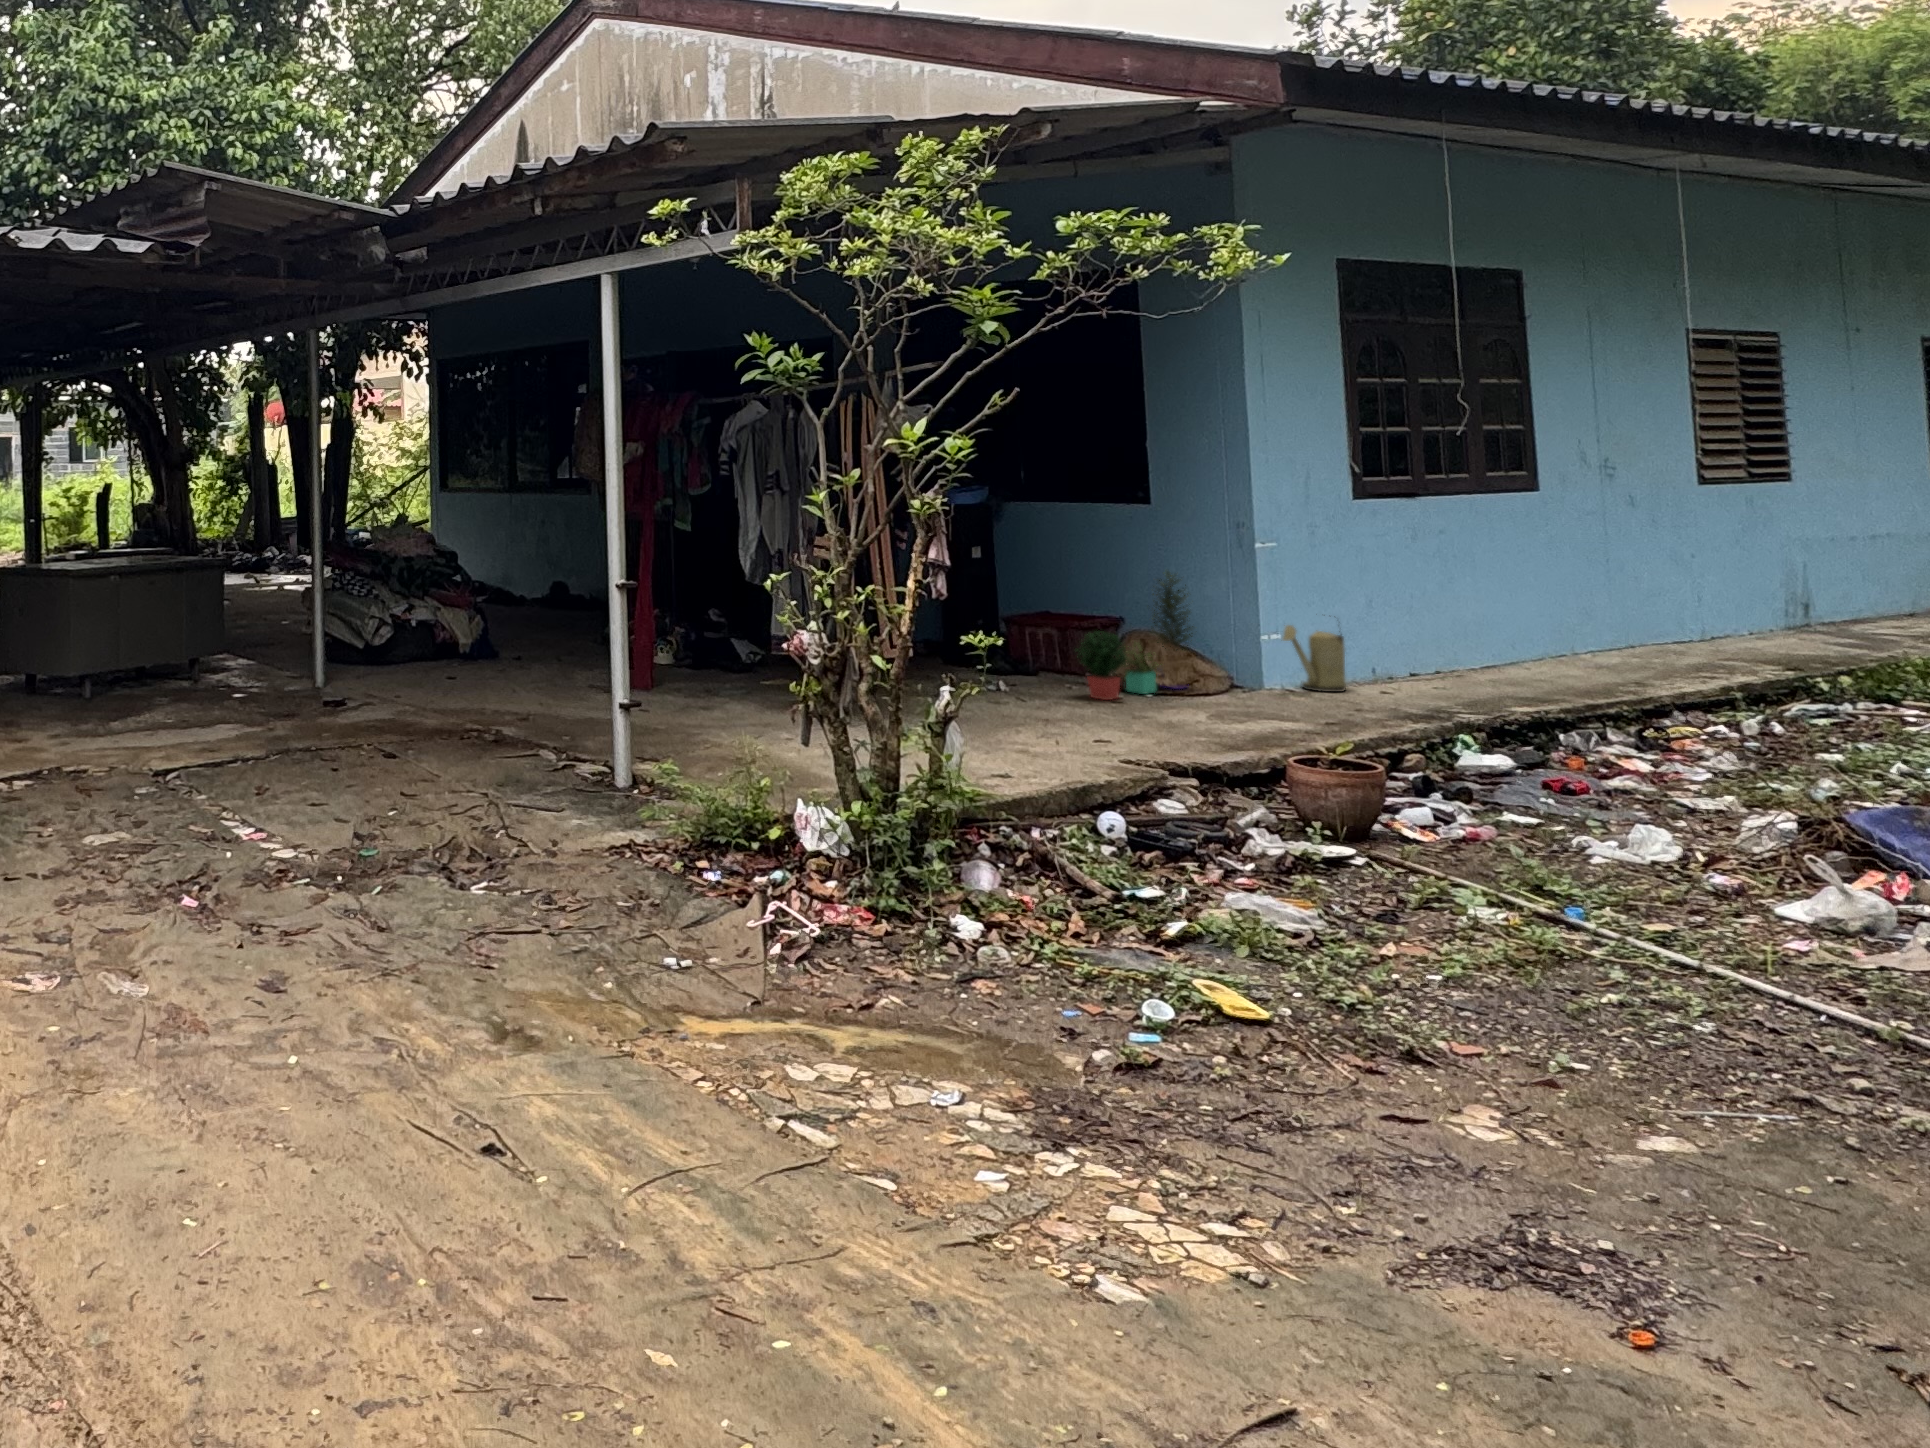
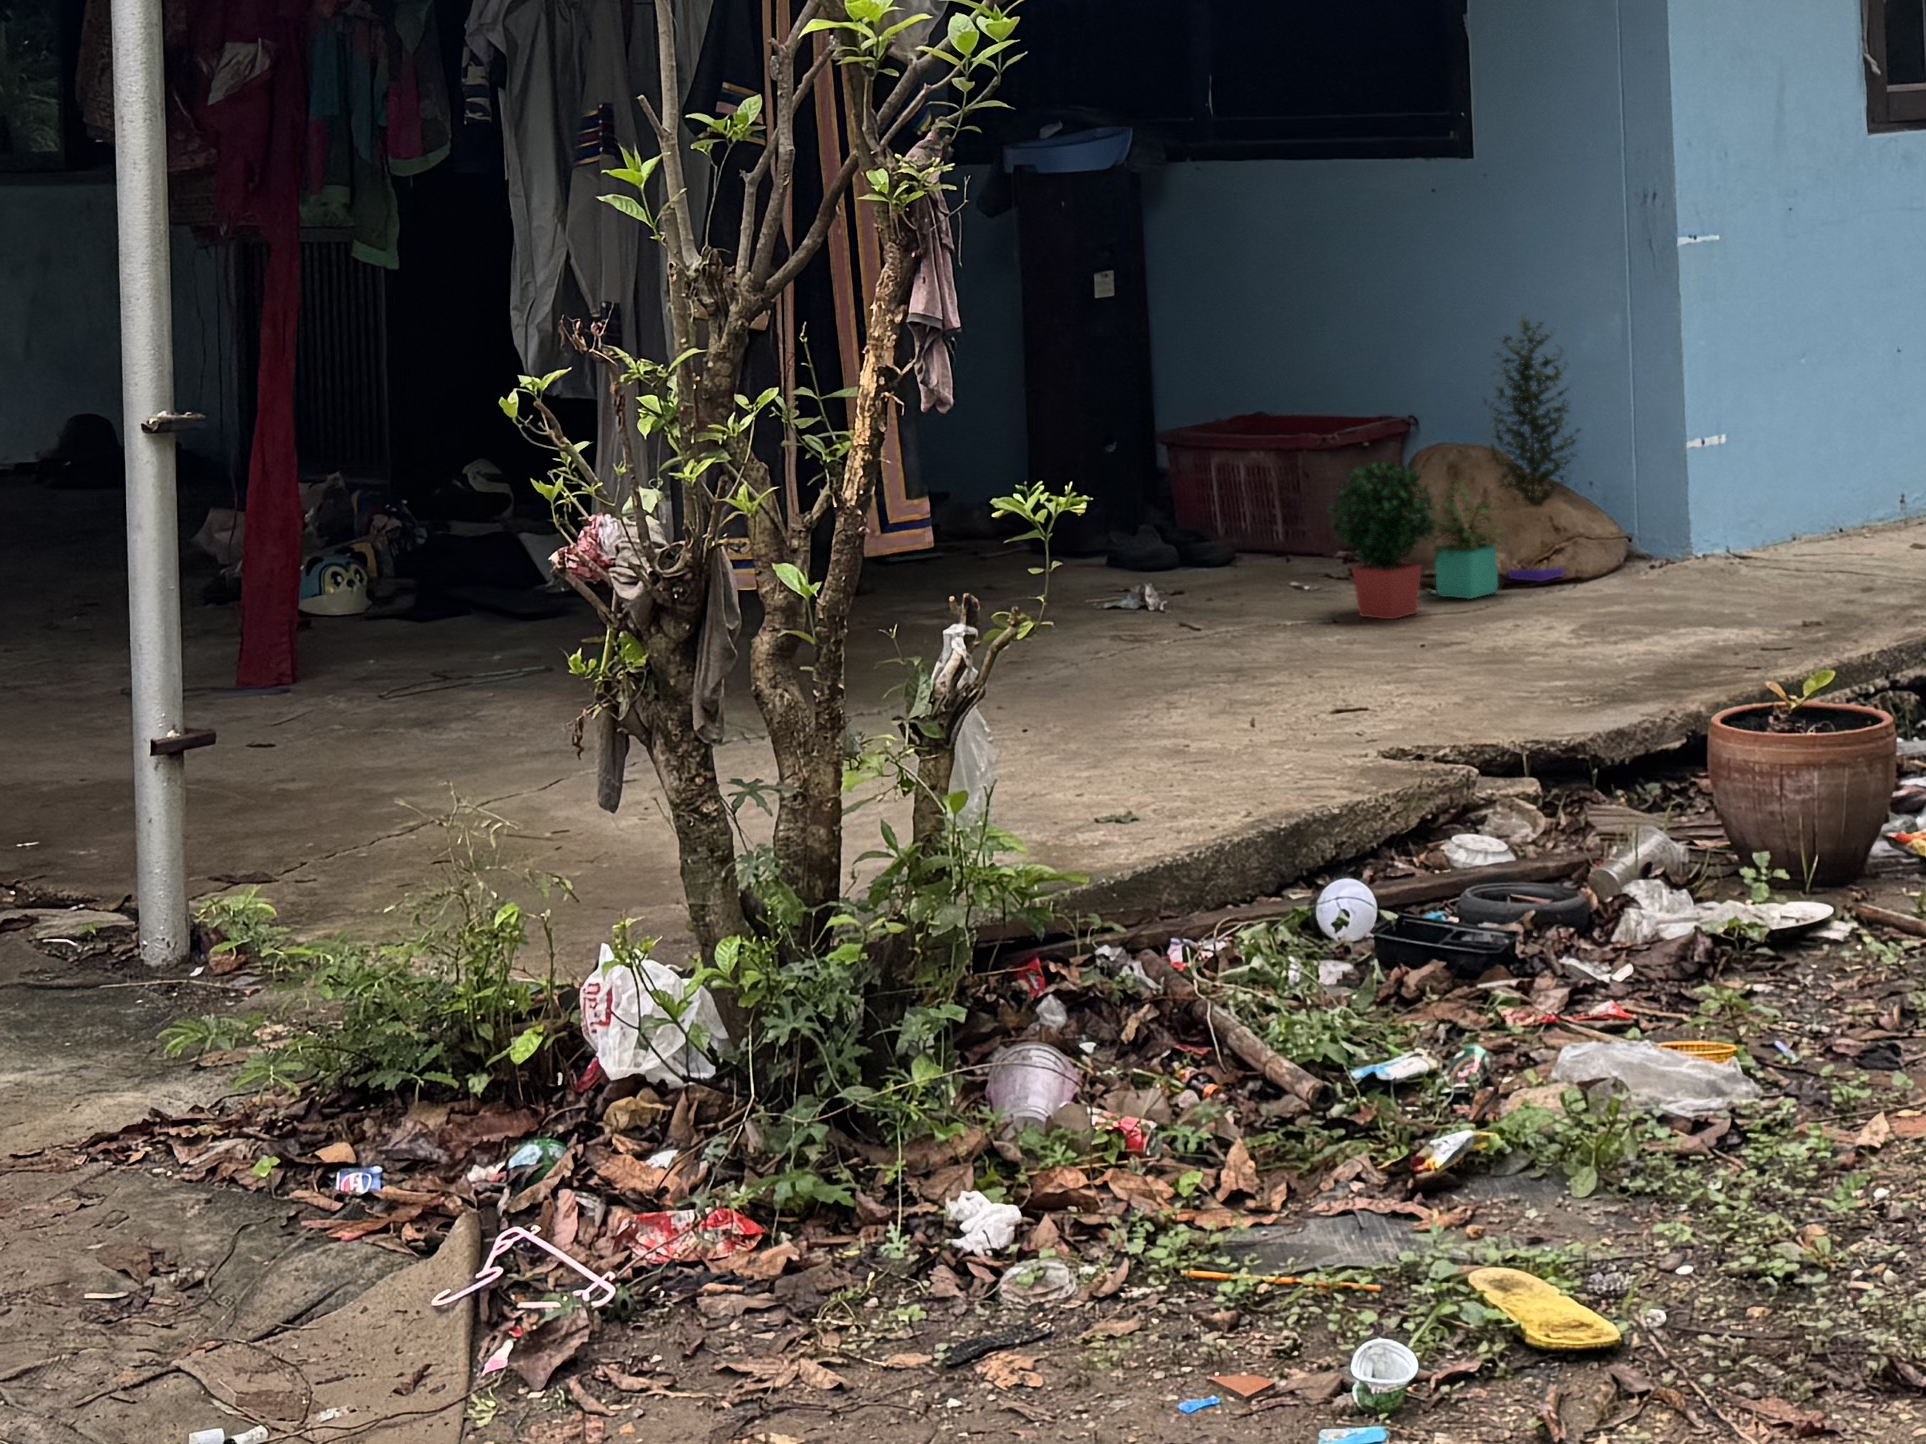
watering can: present [1283,625,1346,692] -> none [1737,395,1866,562]

